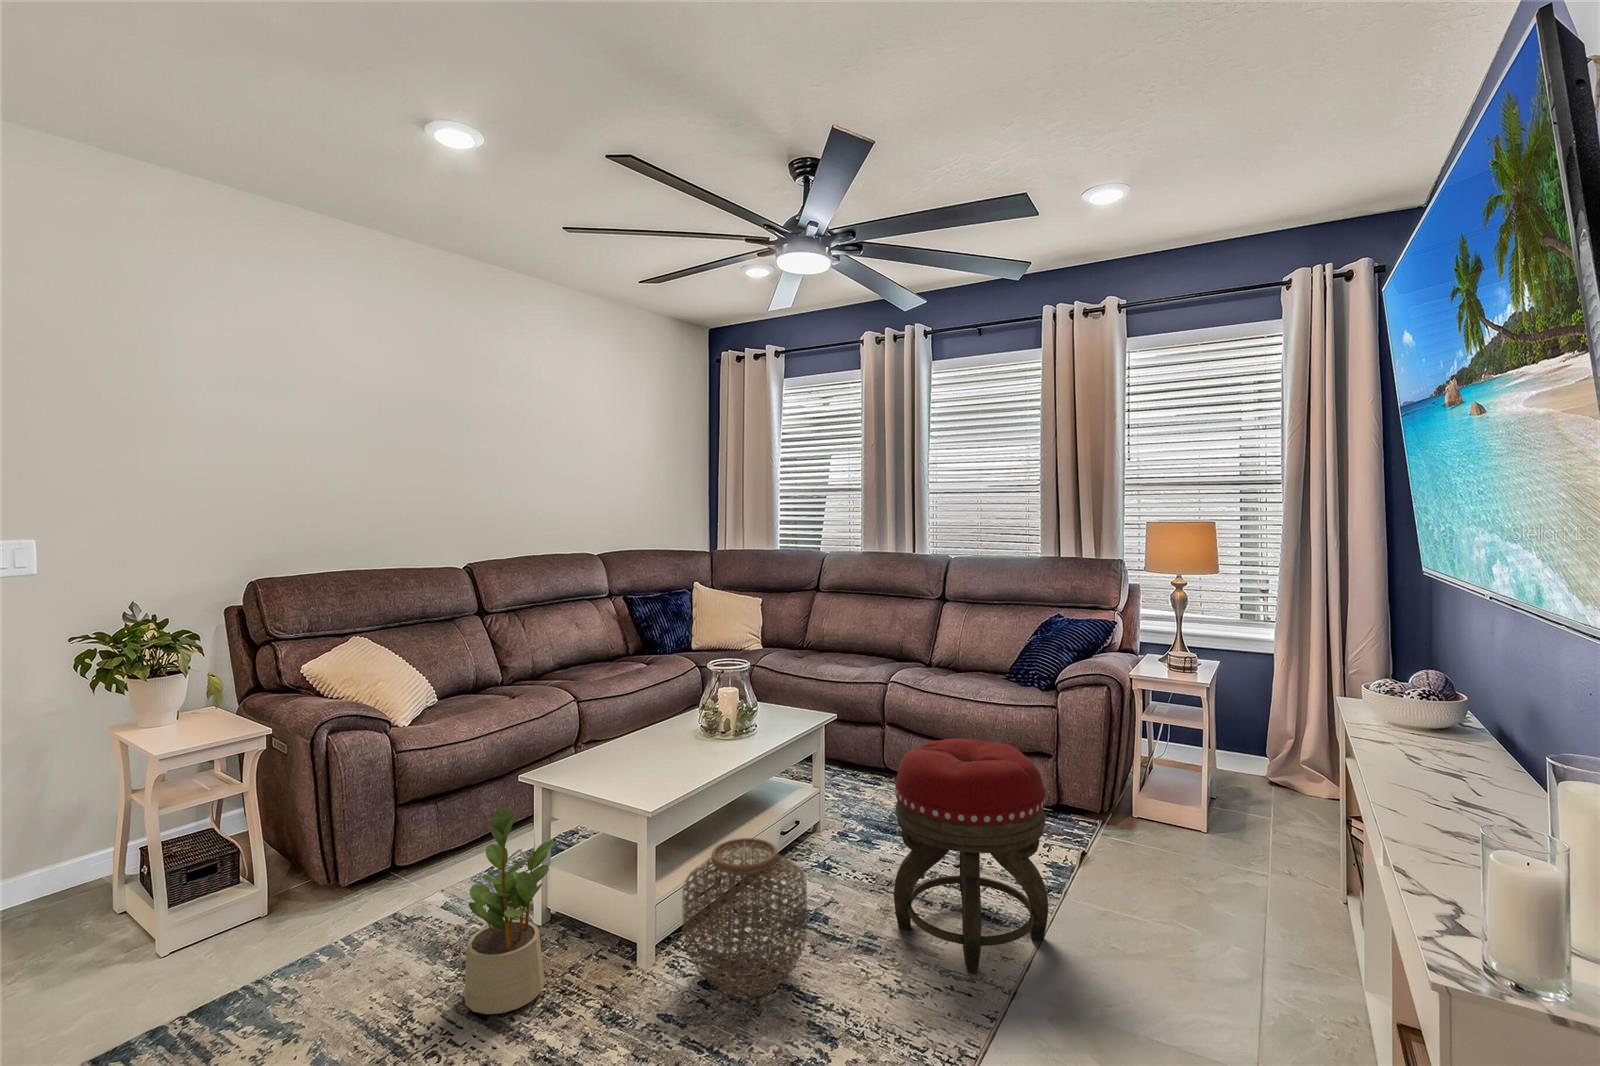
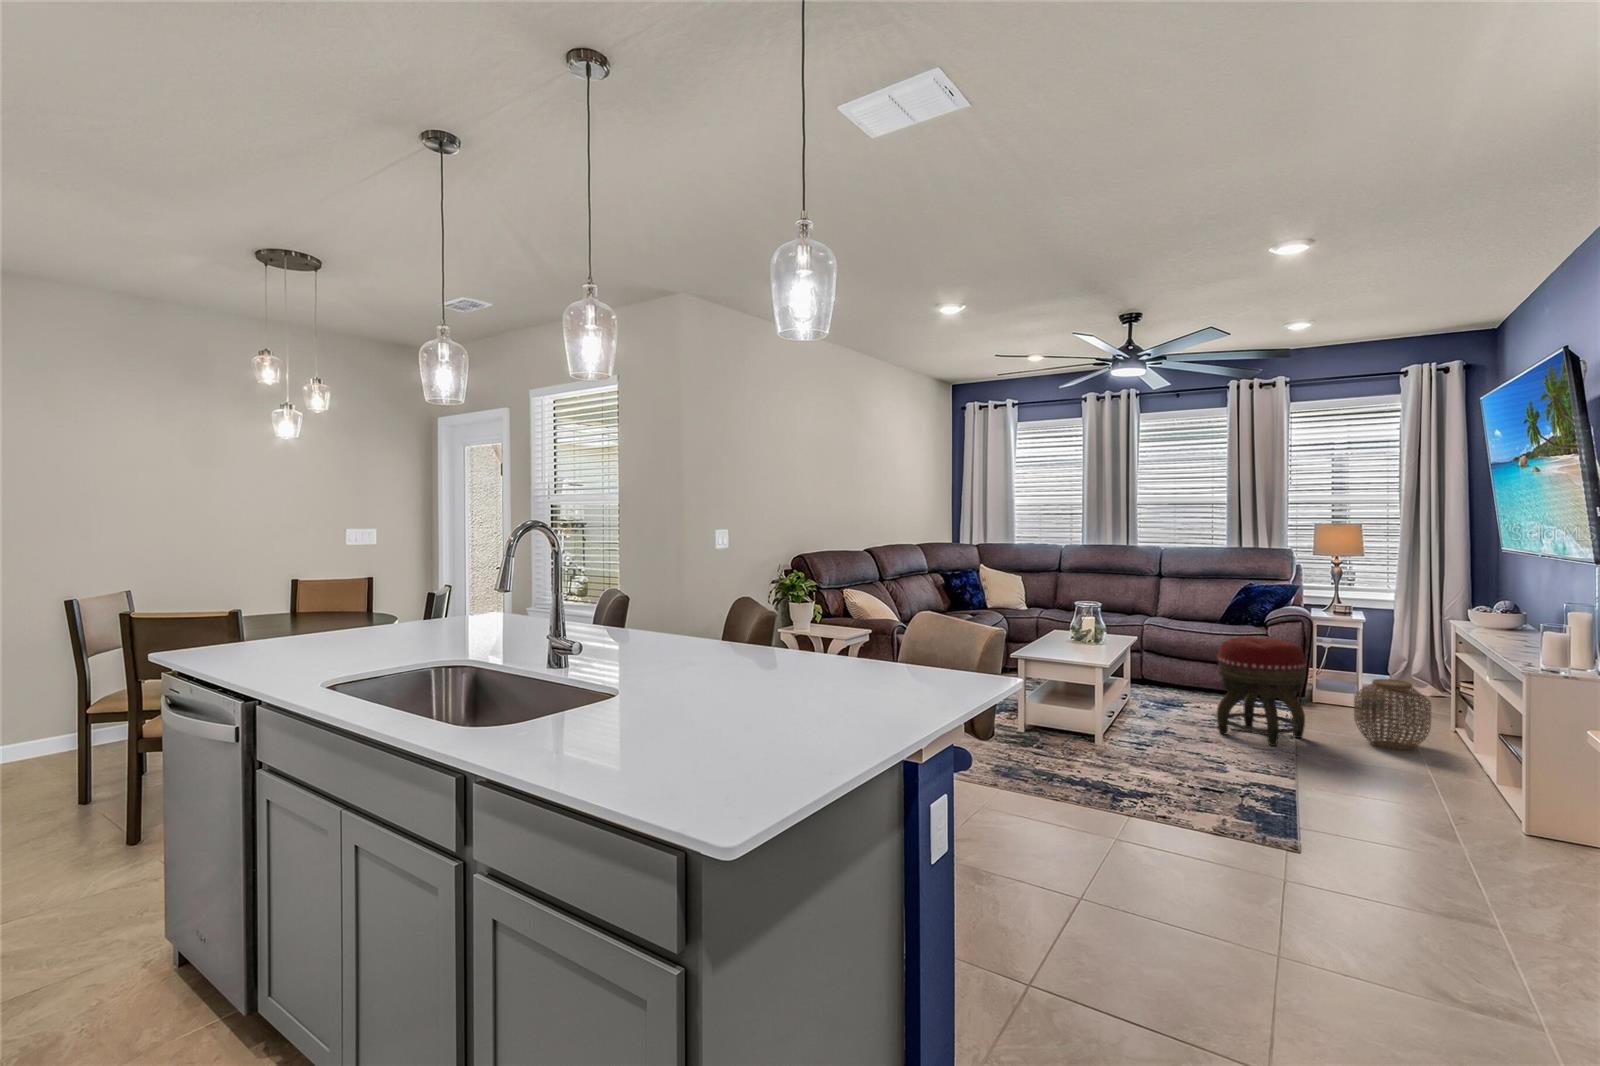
potted plant: present [464,807,555,1014] -> none [1025,656,1073,753]
woven basket: present [683,838,807,997] -> present [1354,679,1431,751]

